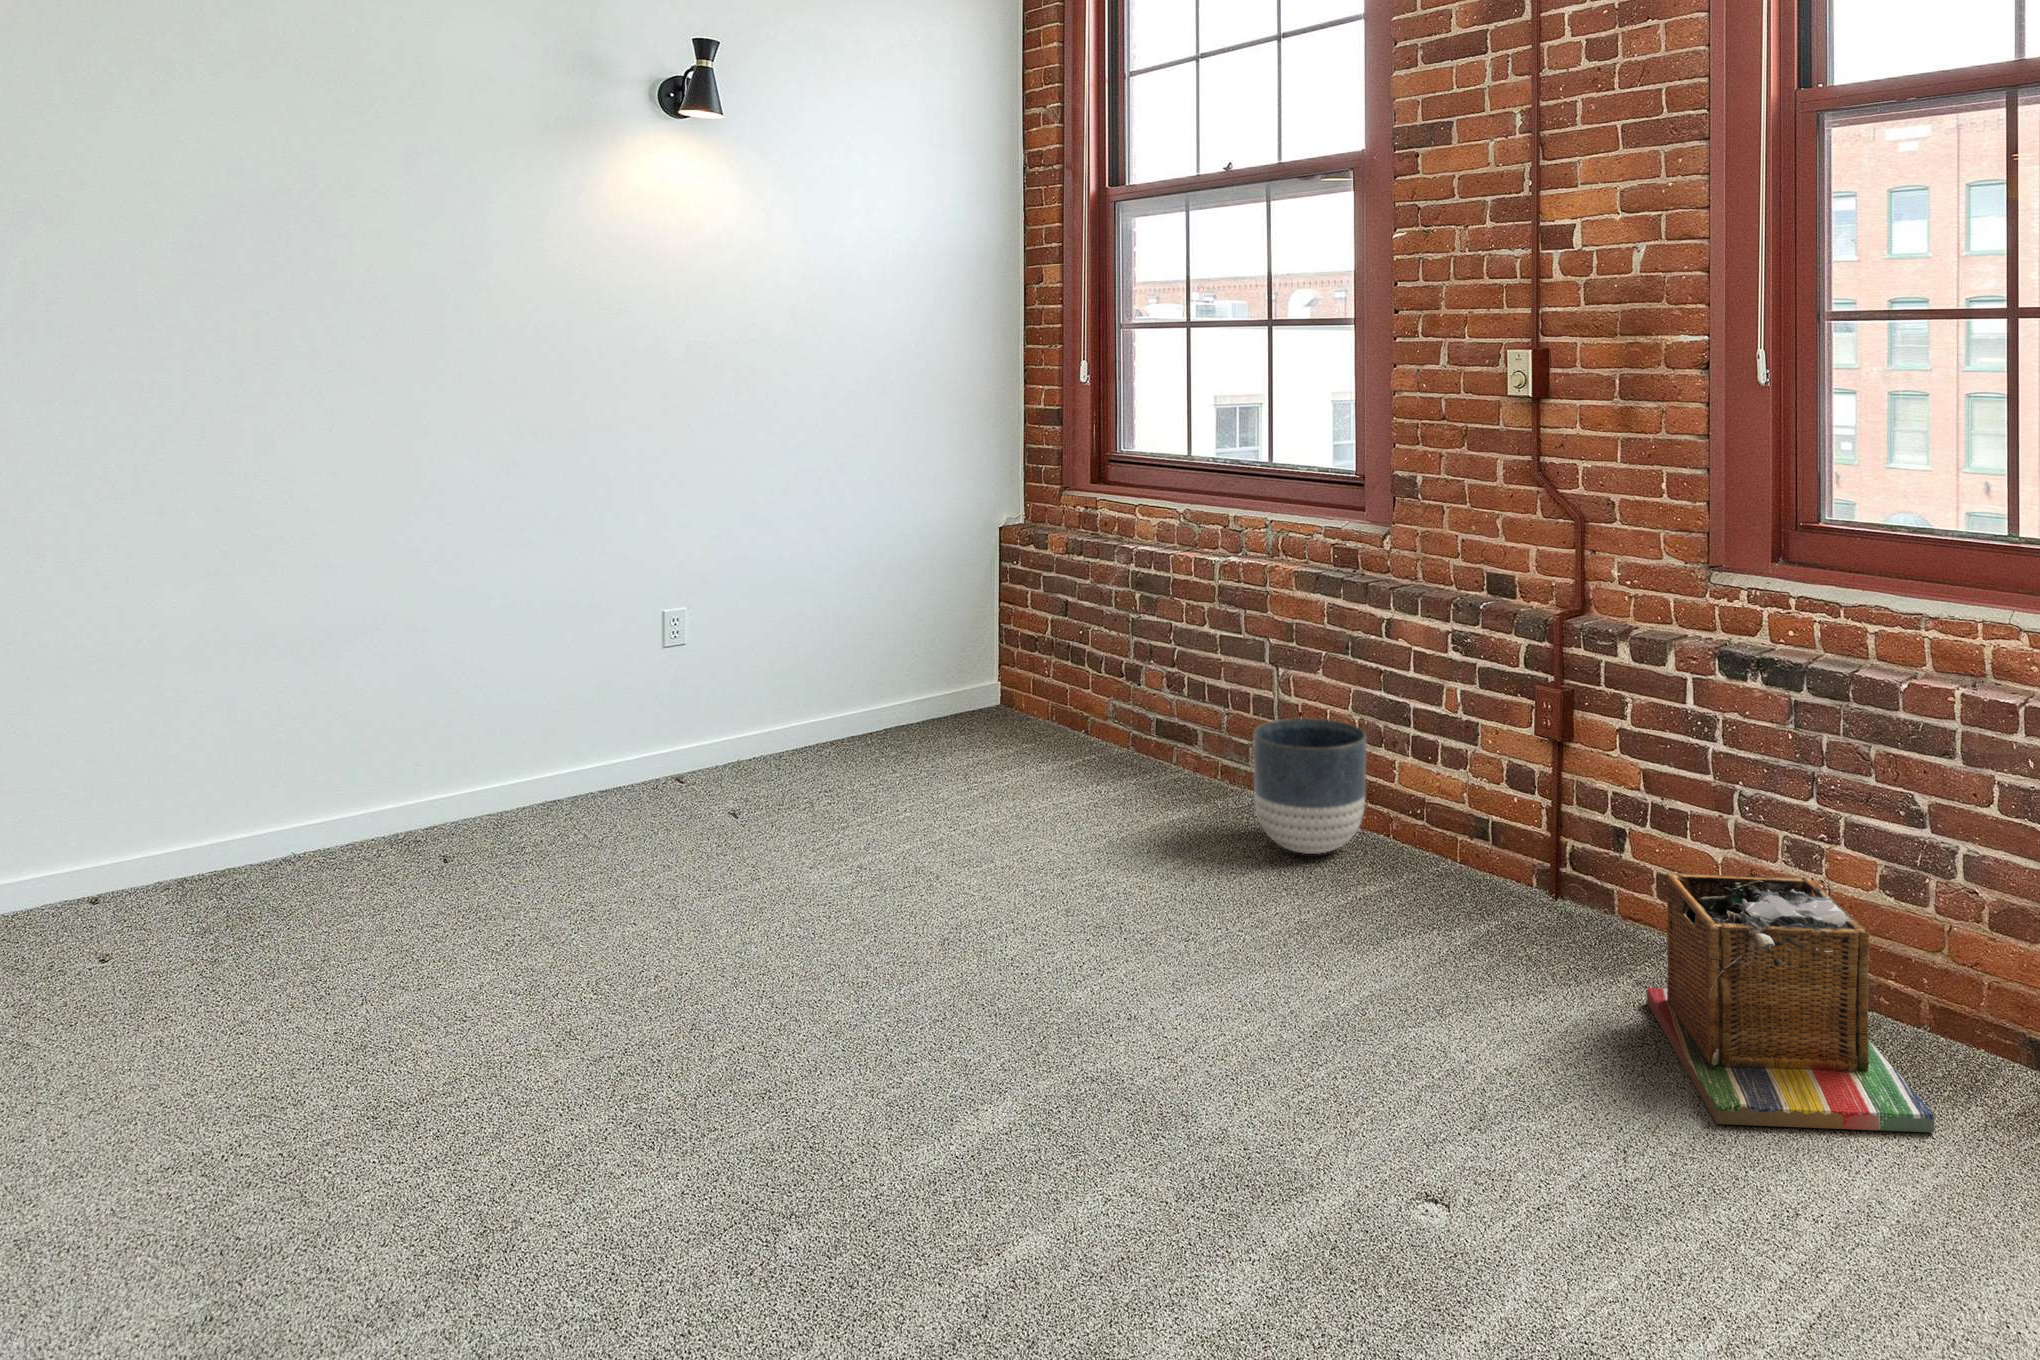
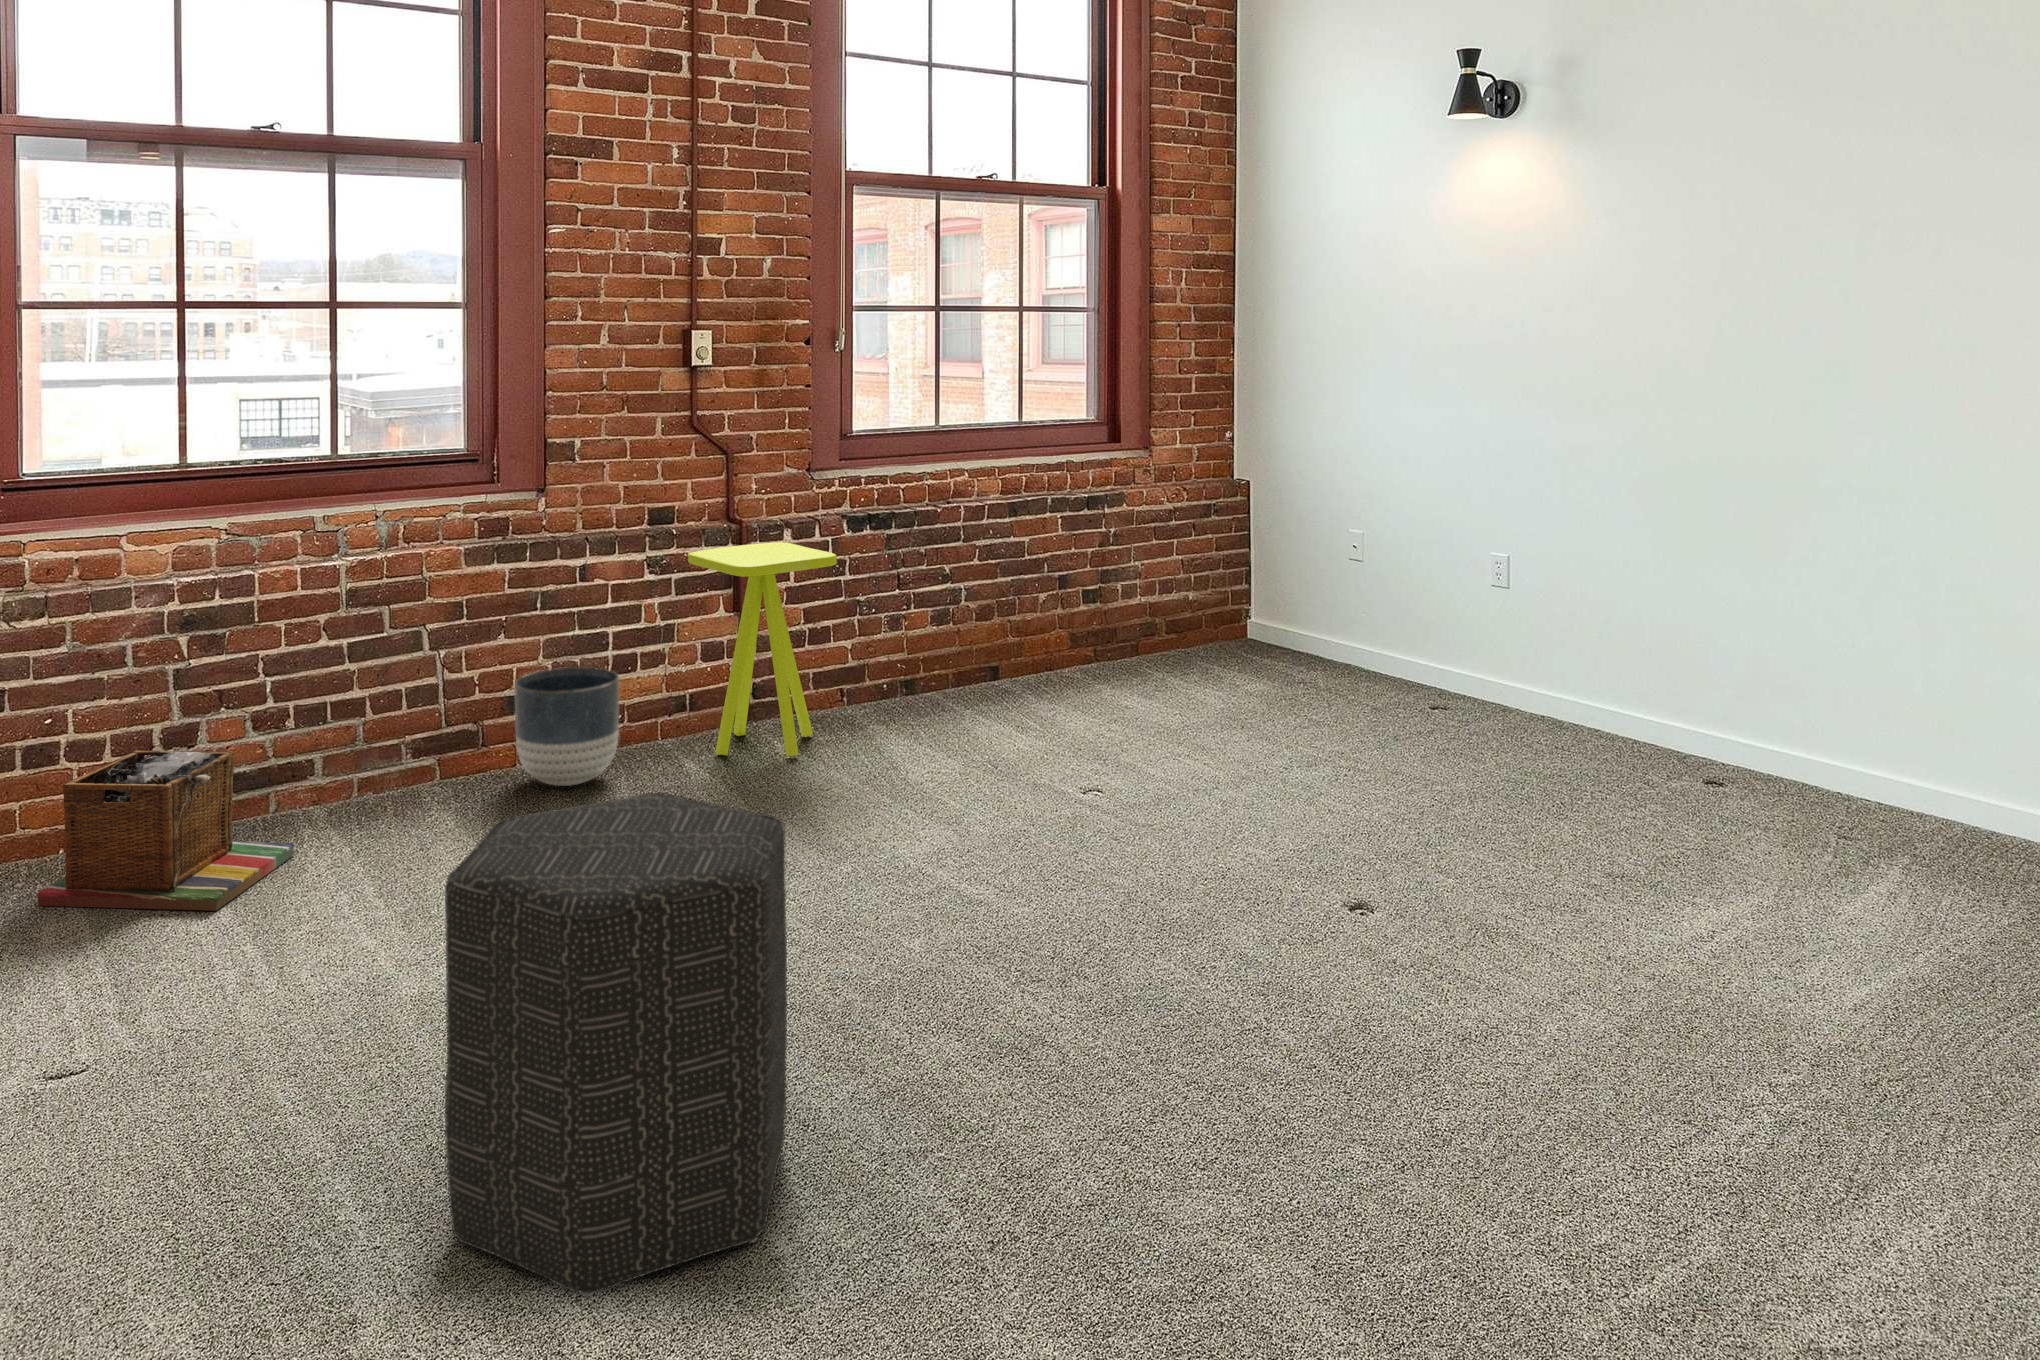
side table: none [1396,636,1608,951] -> present [688,542,837,756]
ottoman: none [243,684,528,1031] -> present [445,793,787,1297]
laundry basket: present [1647,873,1934,1132] -> present [38,750,294,911]

